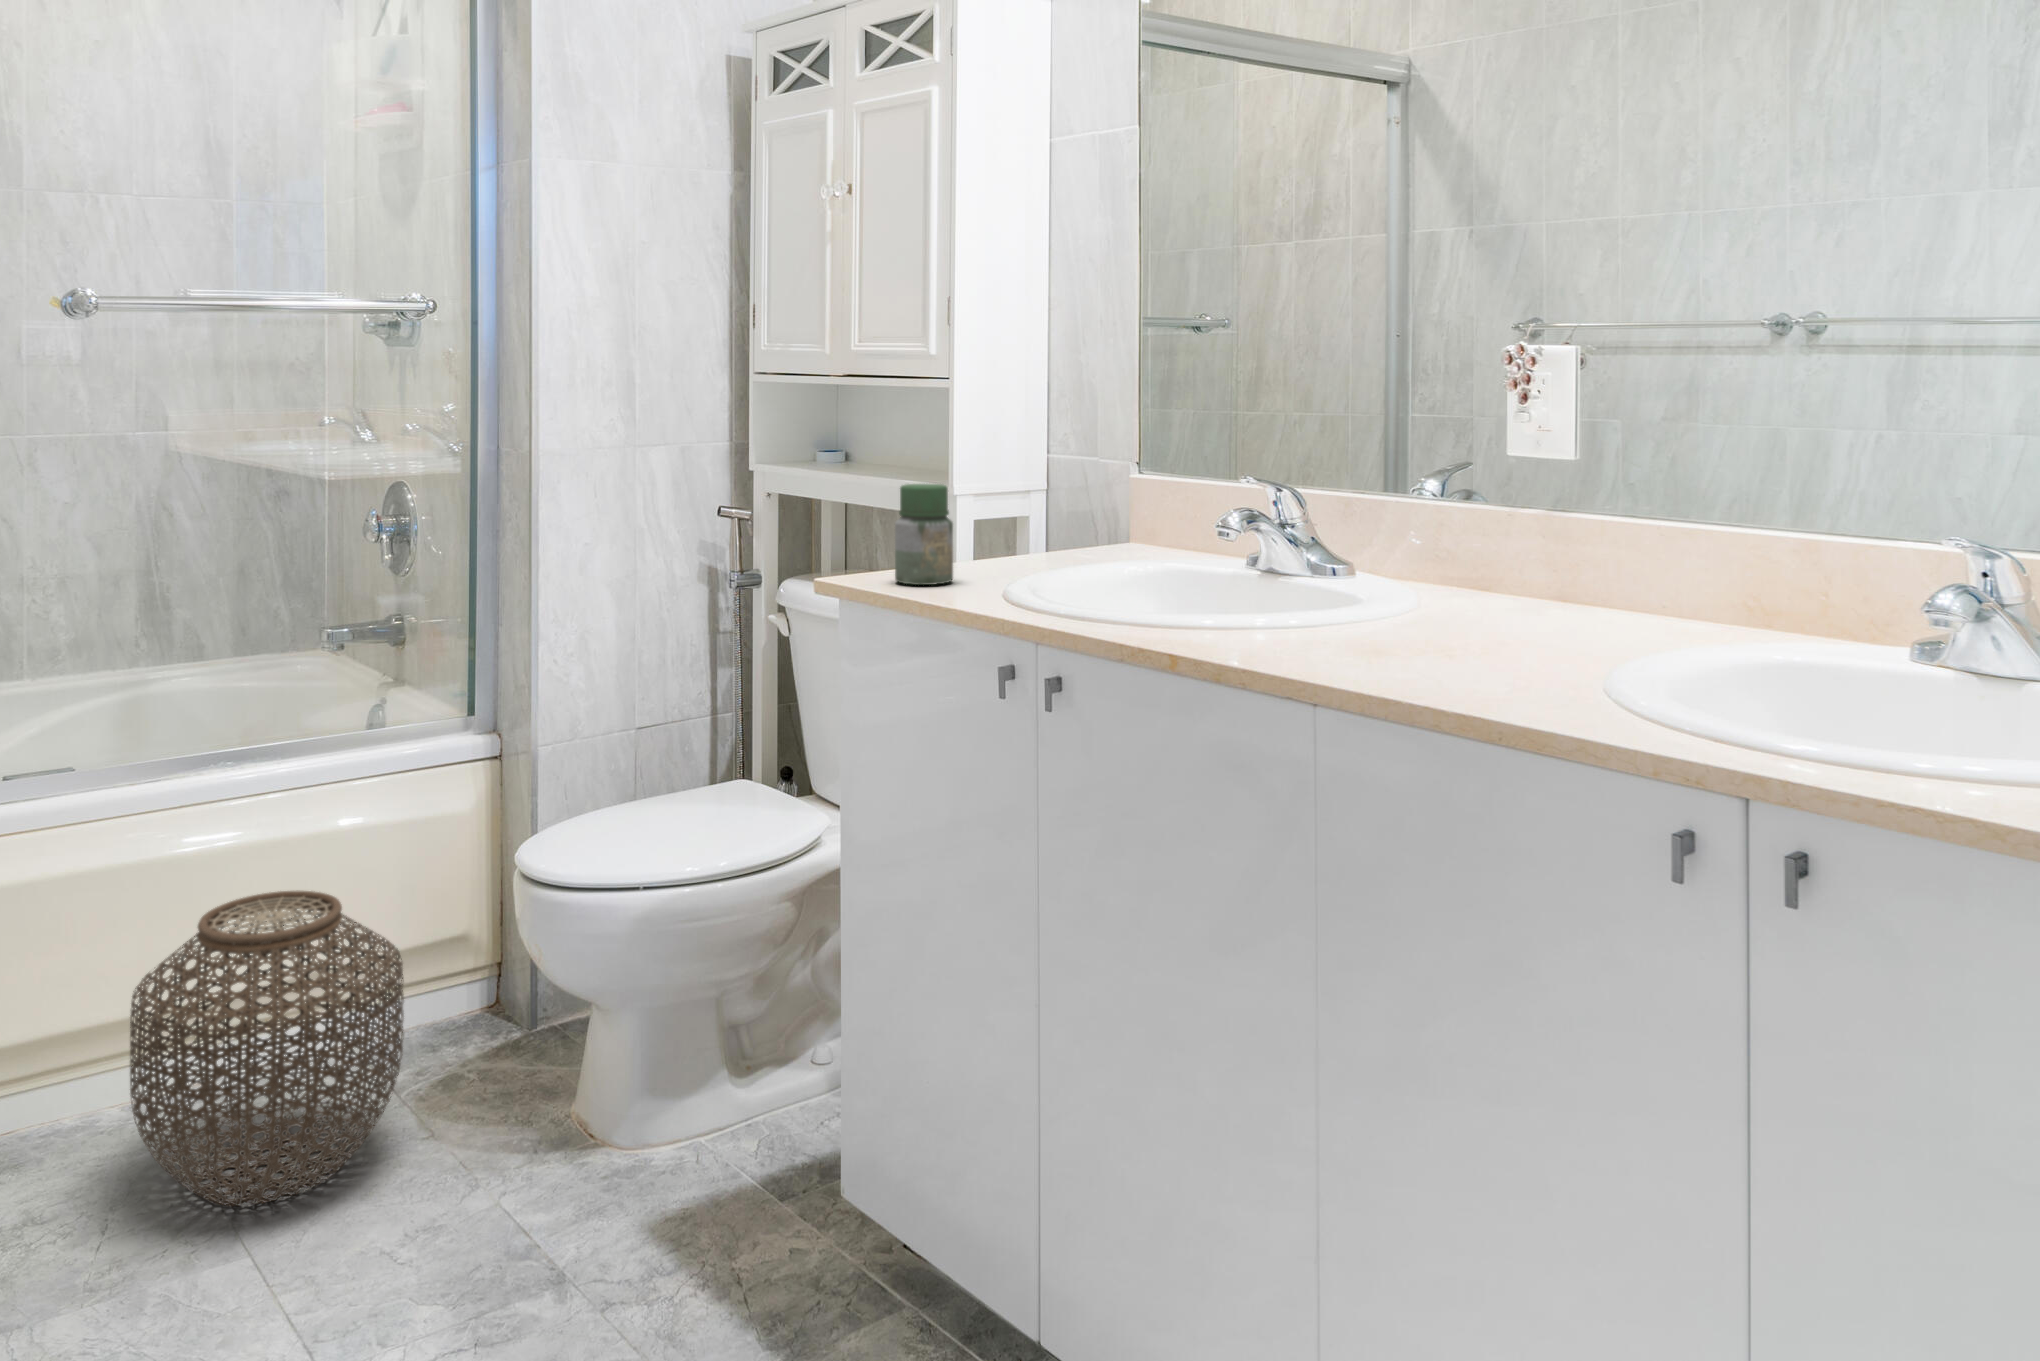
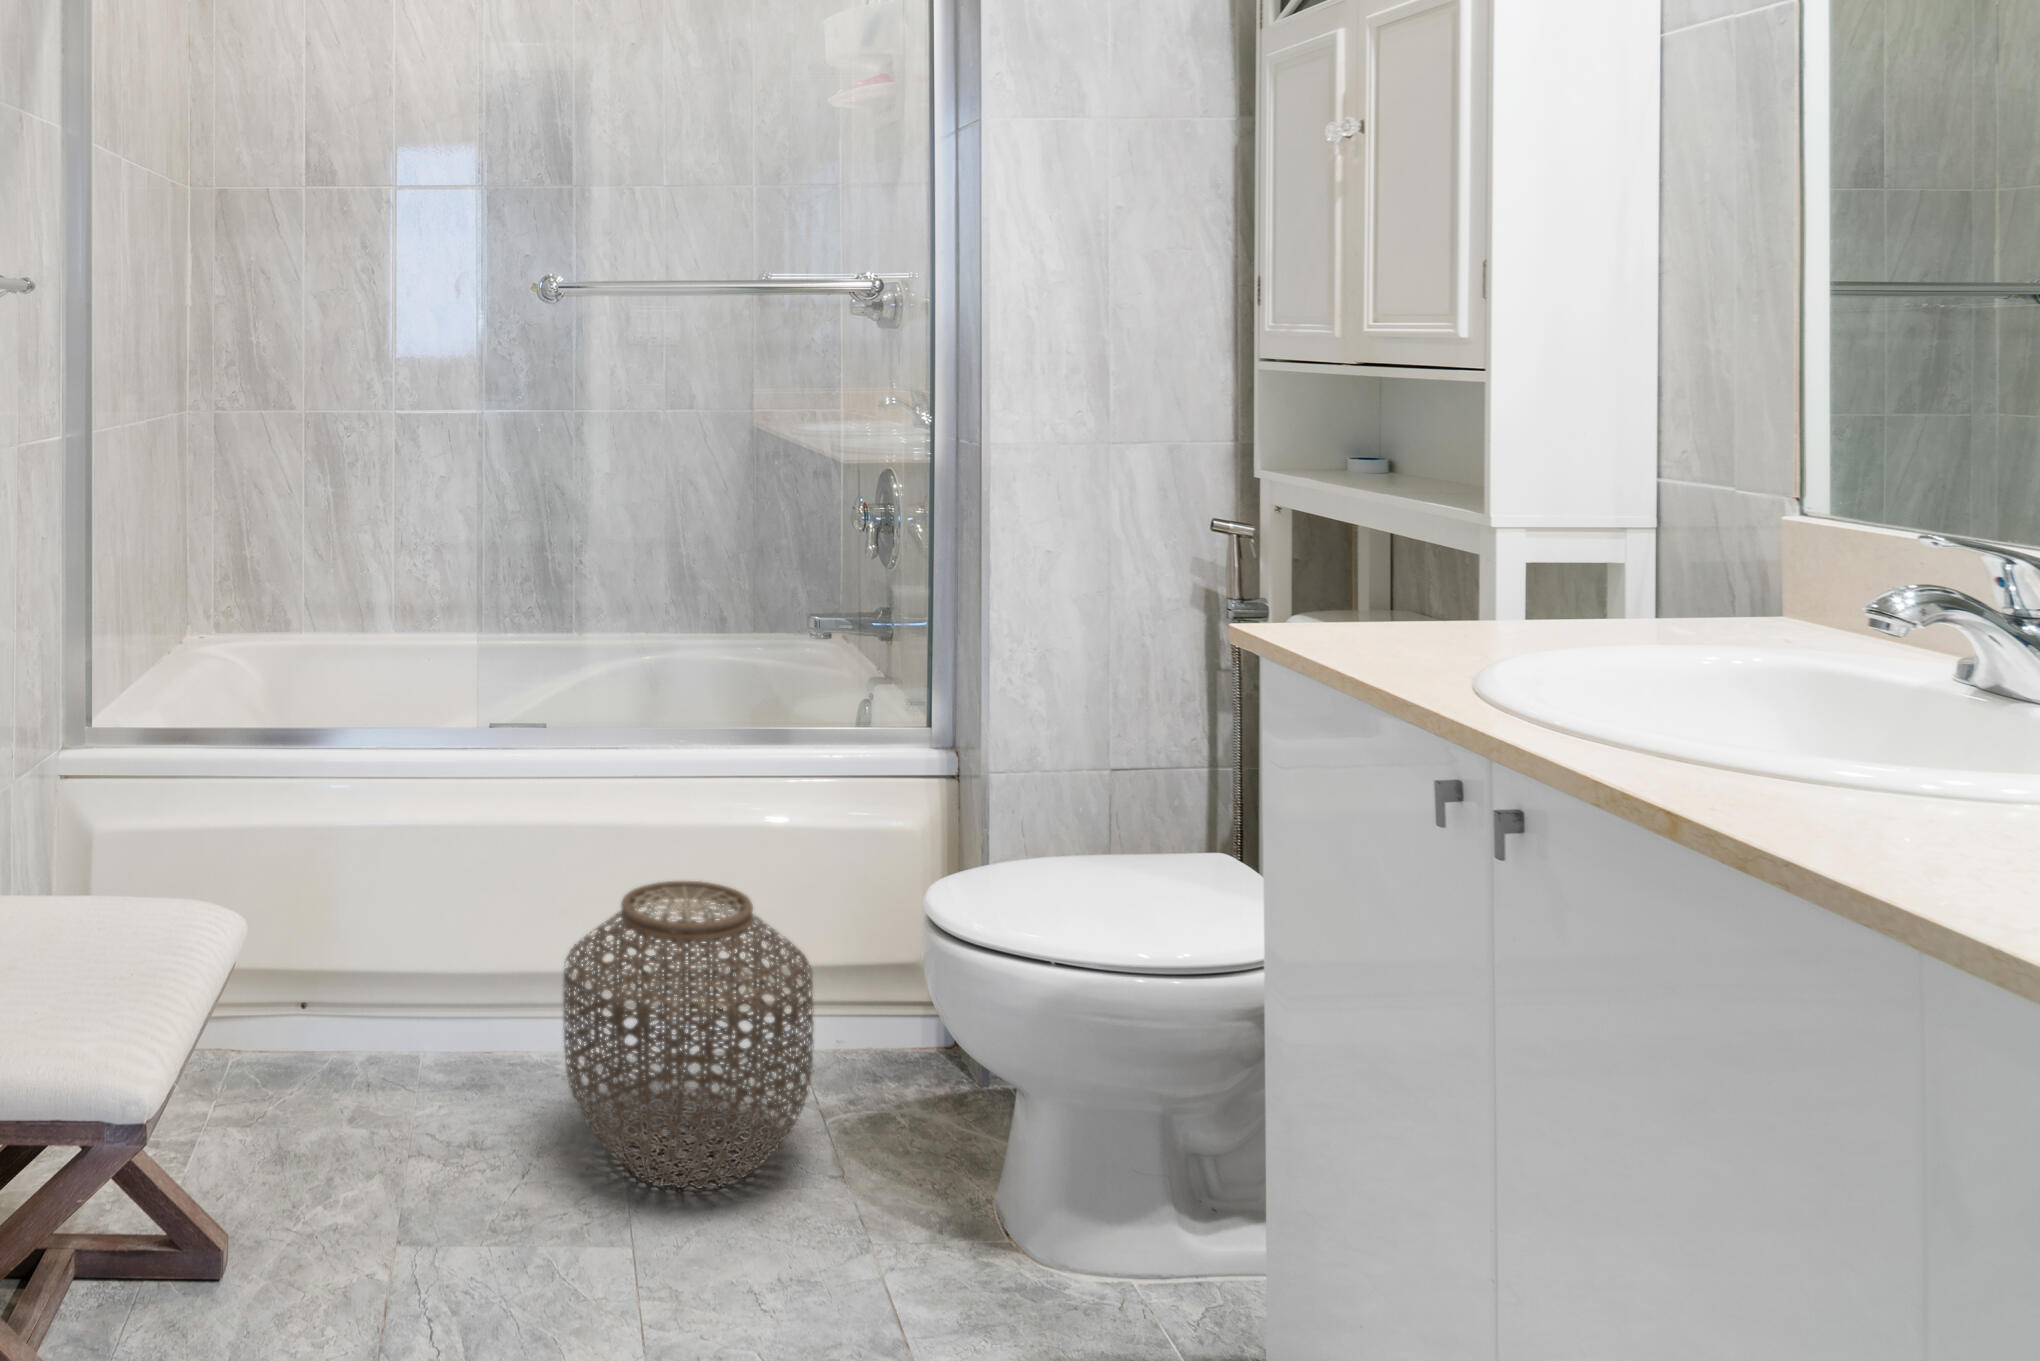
jar: present [895,484,953,585] -> none [1345,517,1431,652]

